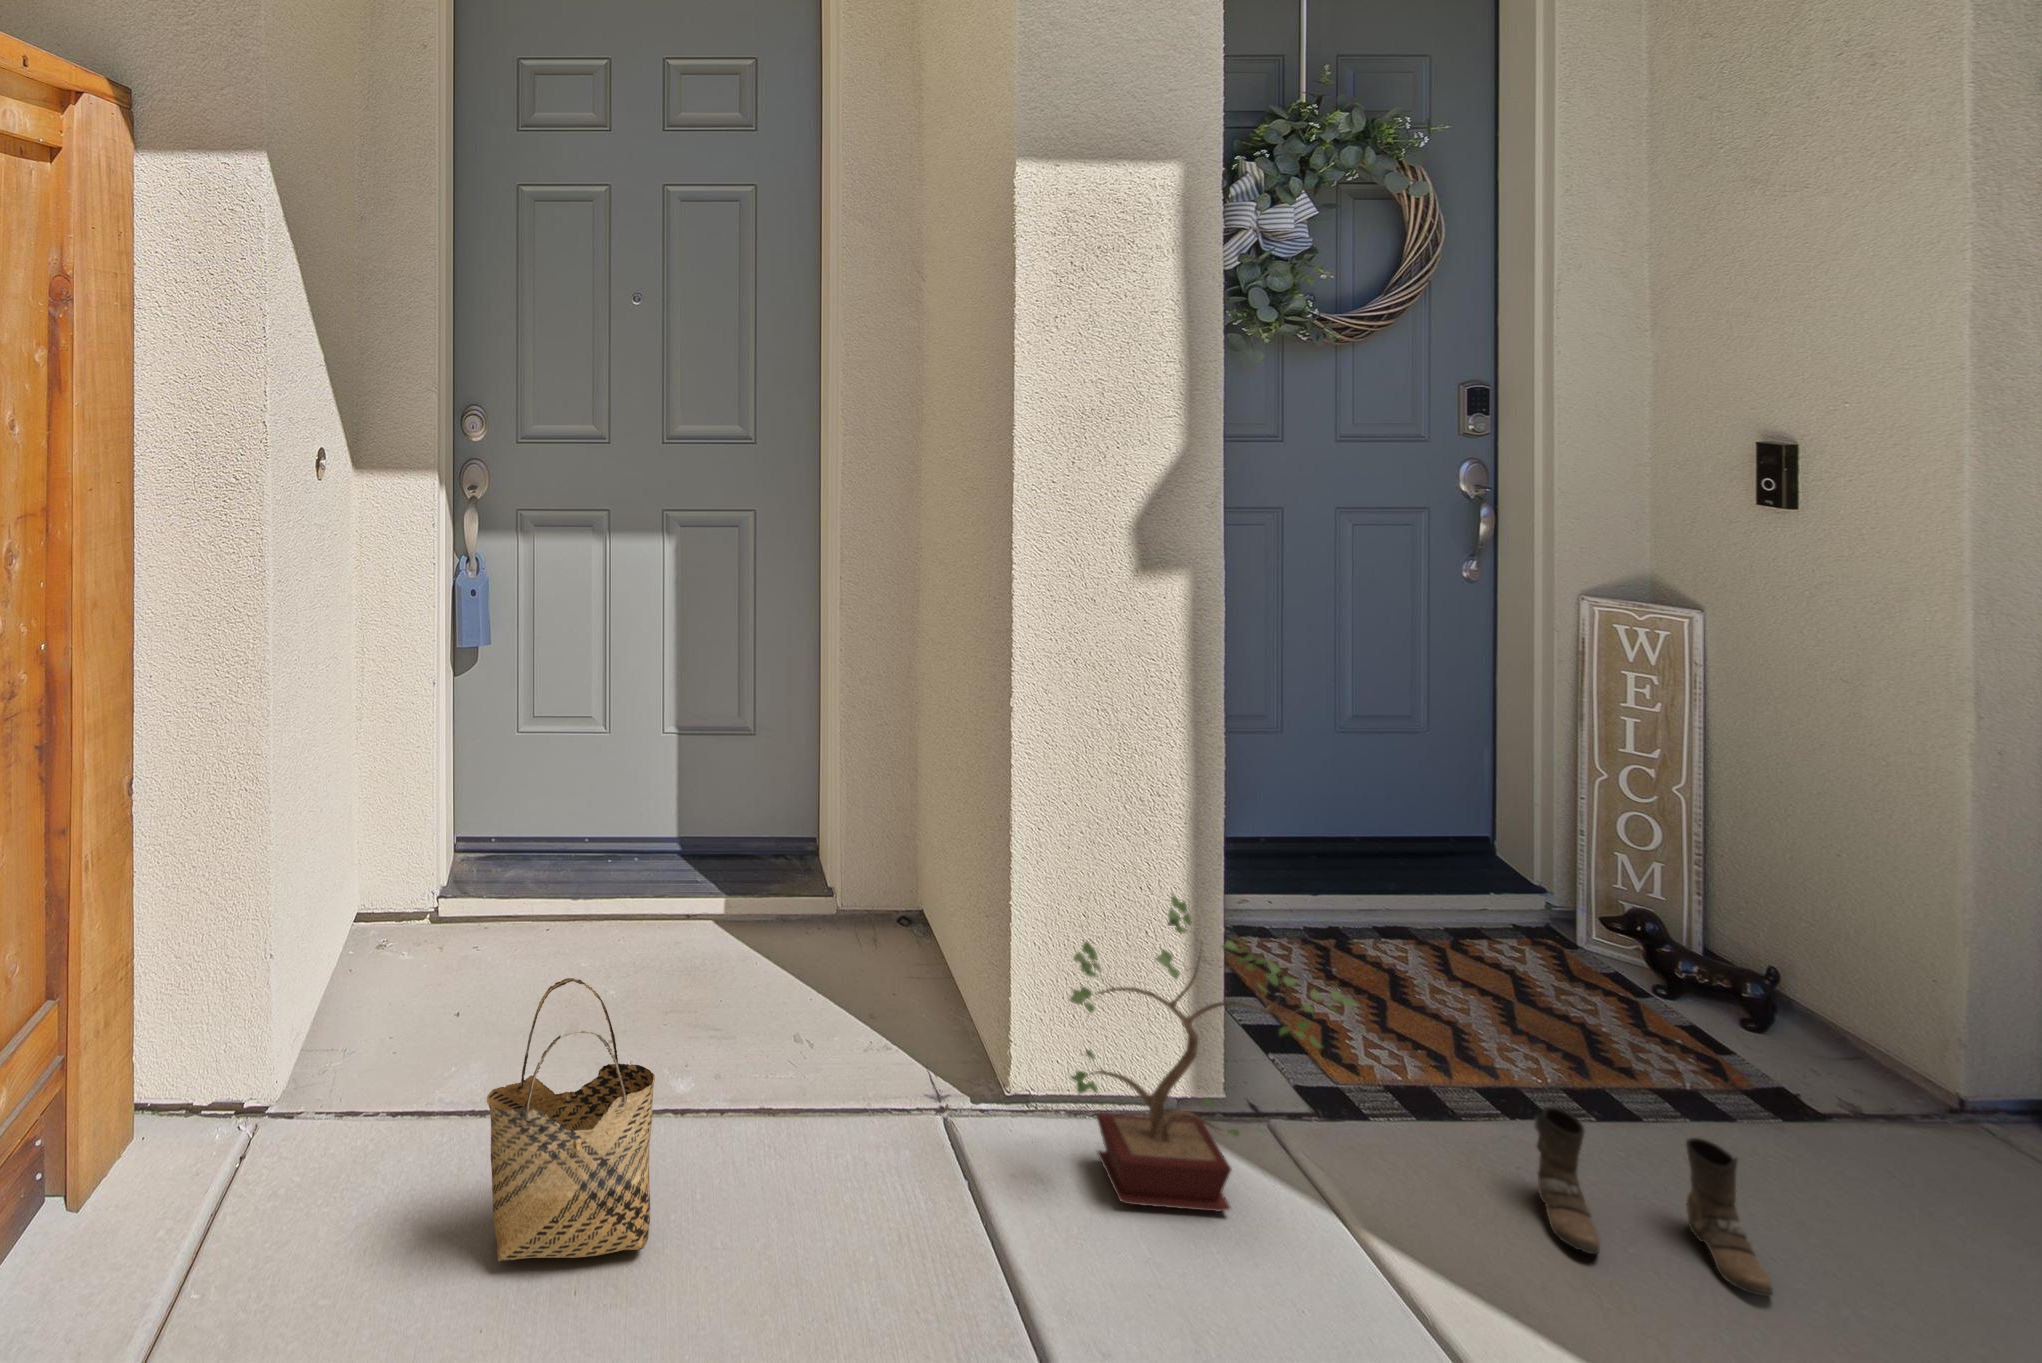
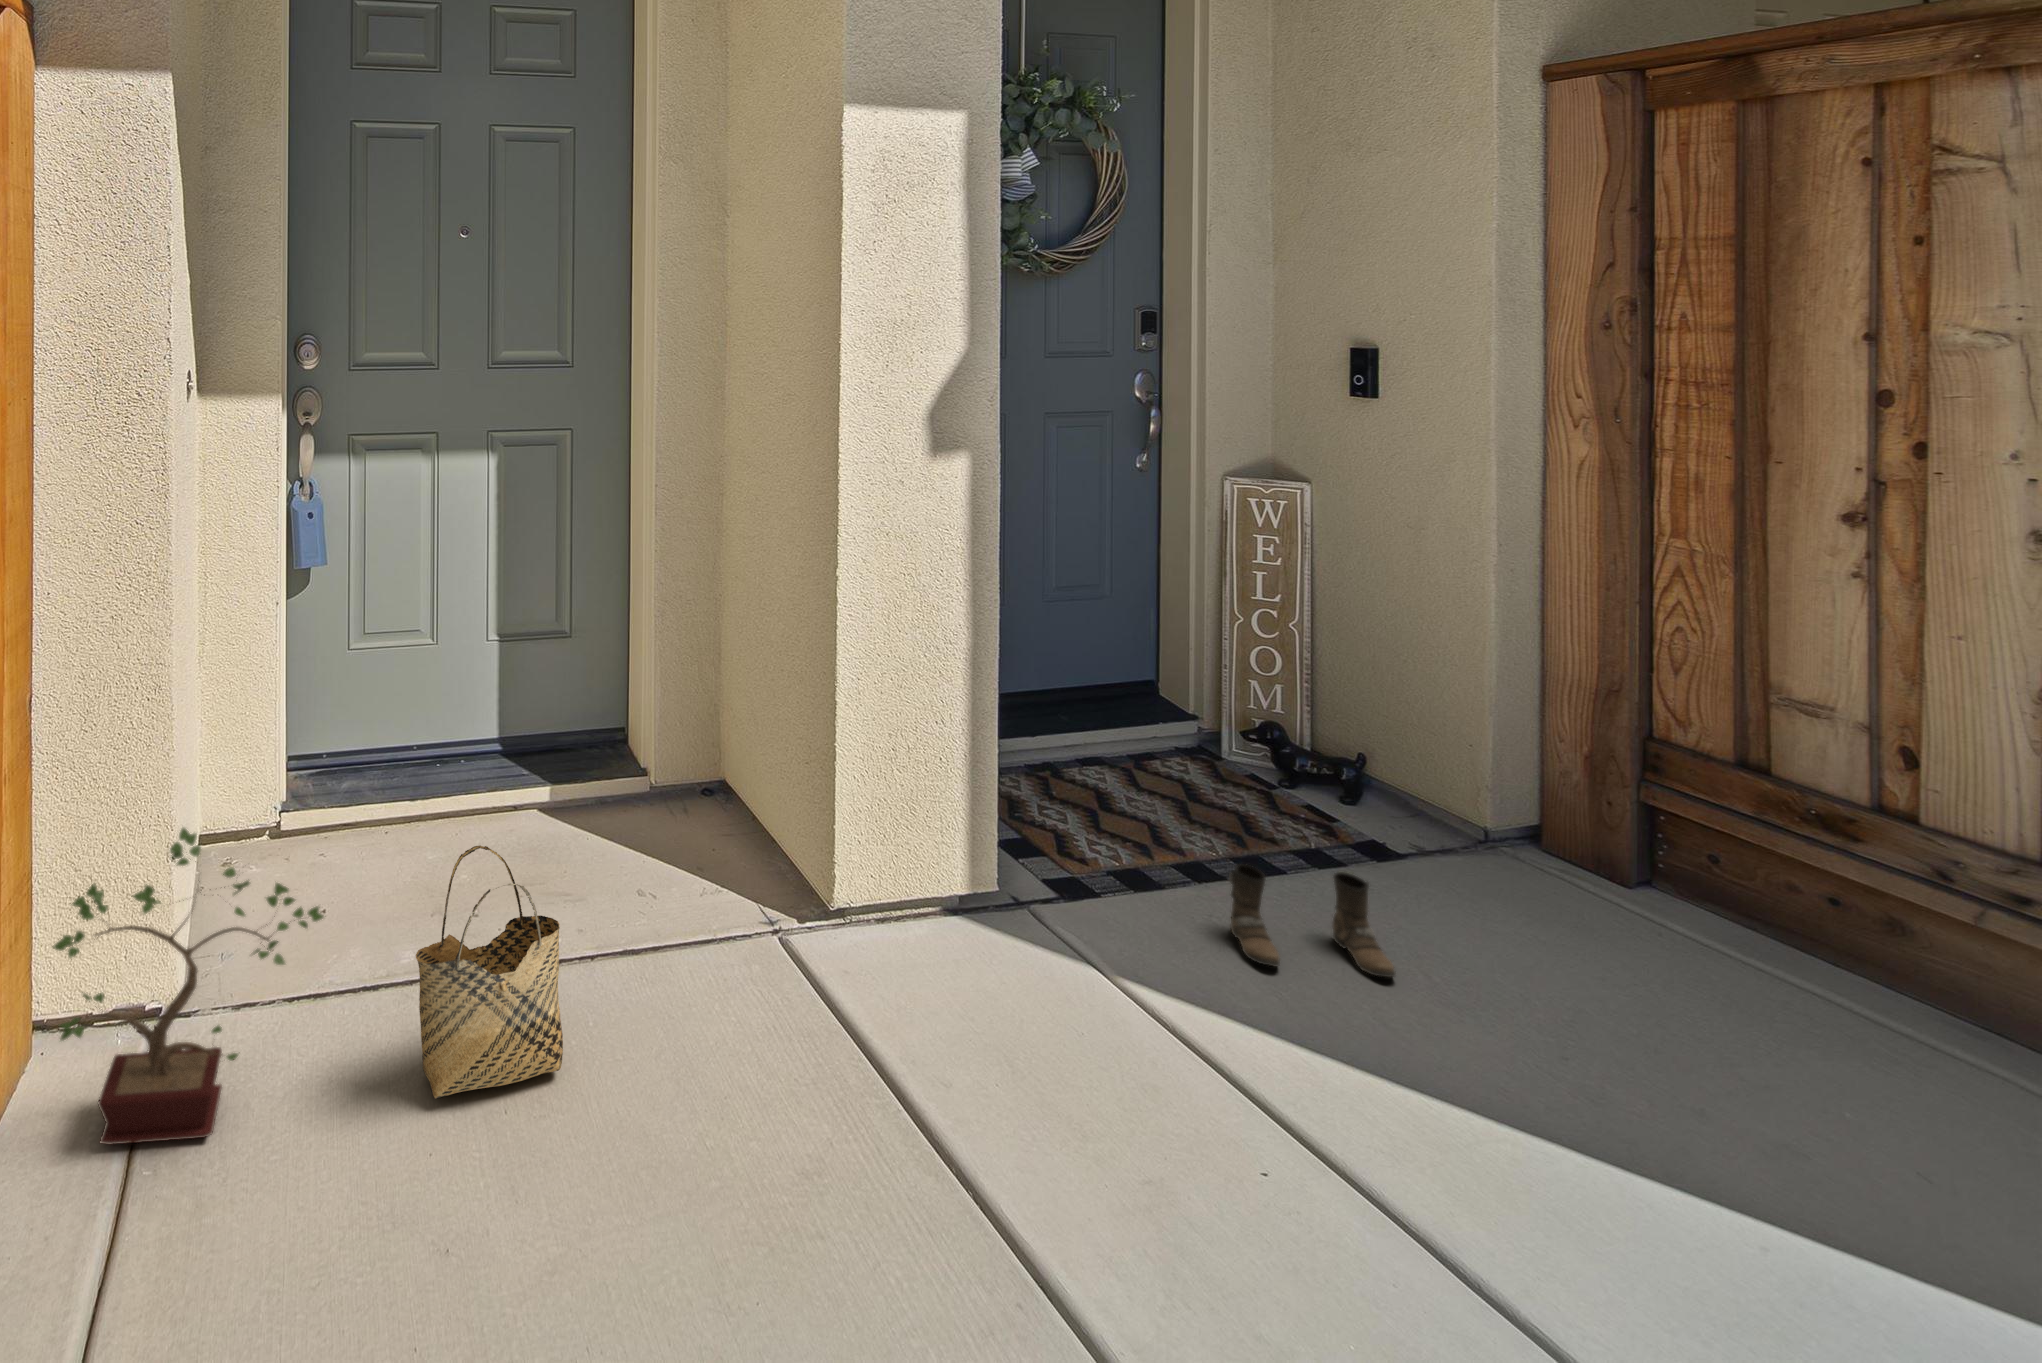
potted plant: present [1070,895,1356,1212] -> present [53,828,324,1144]

